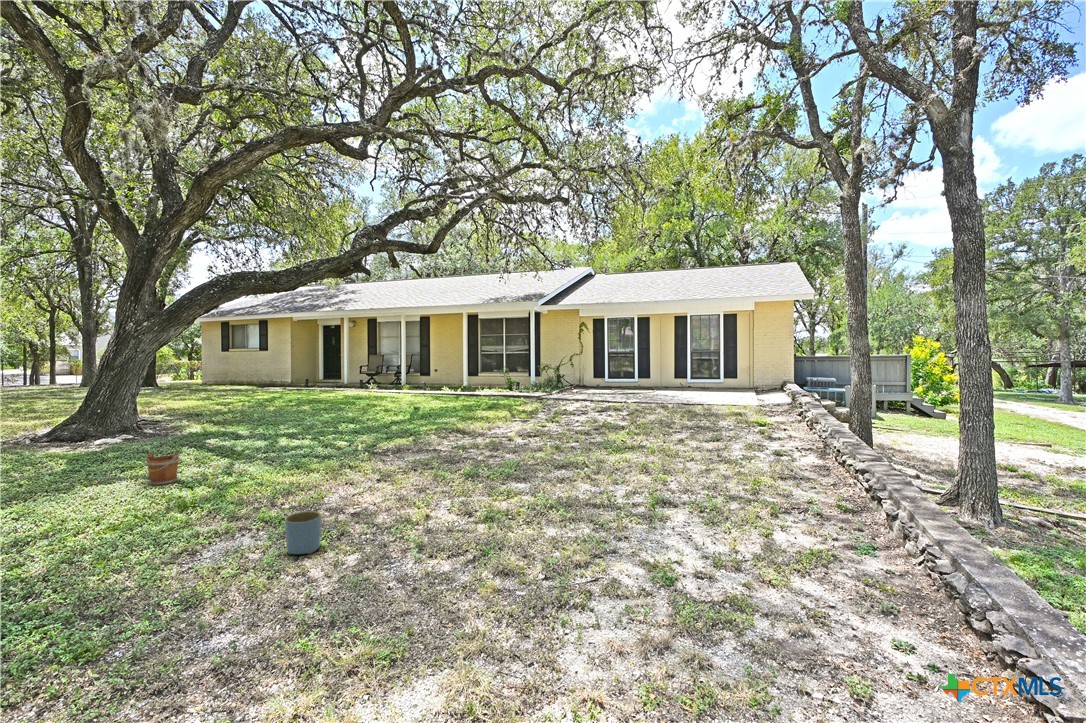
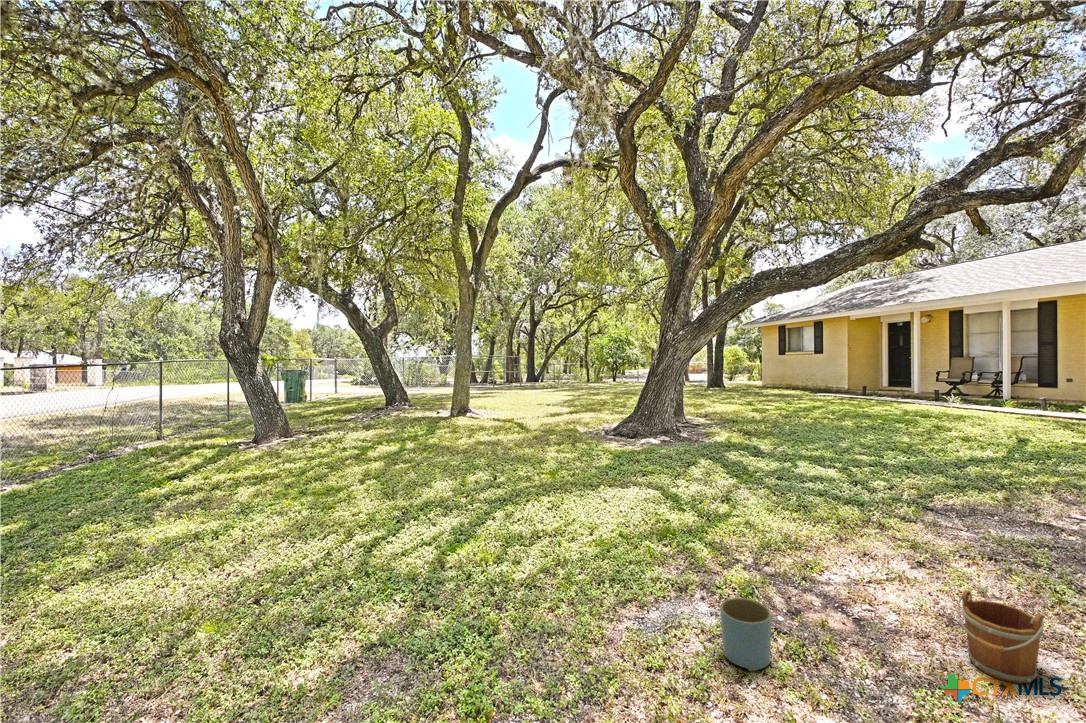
bucket: present [144,453,179,486] -> present [957,590,1045,684]

